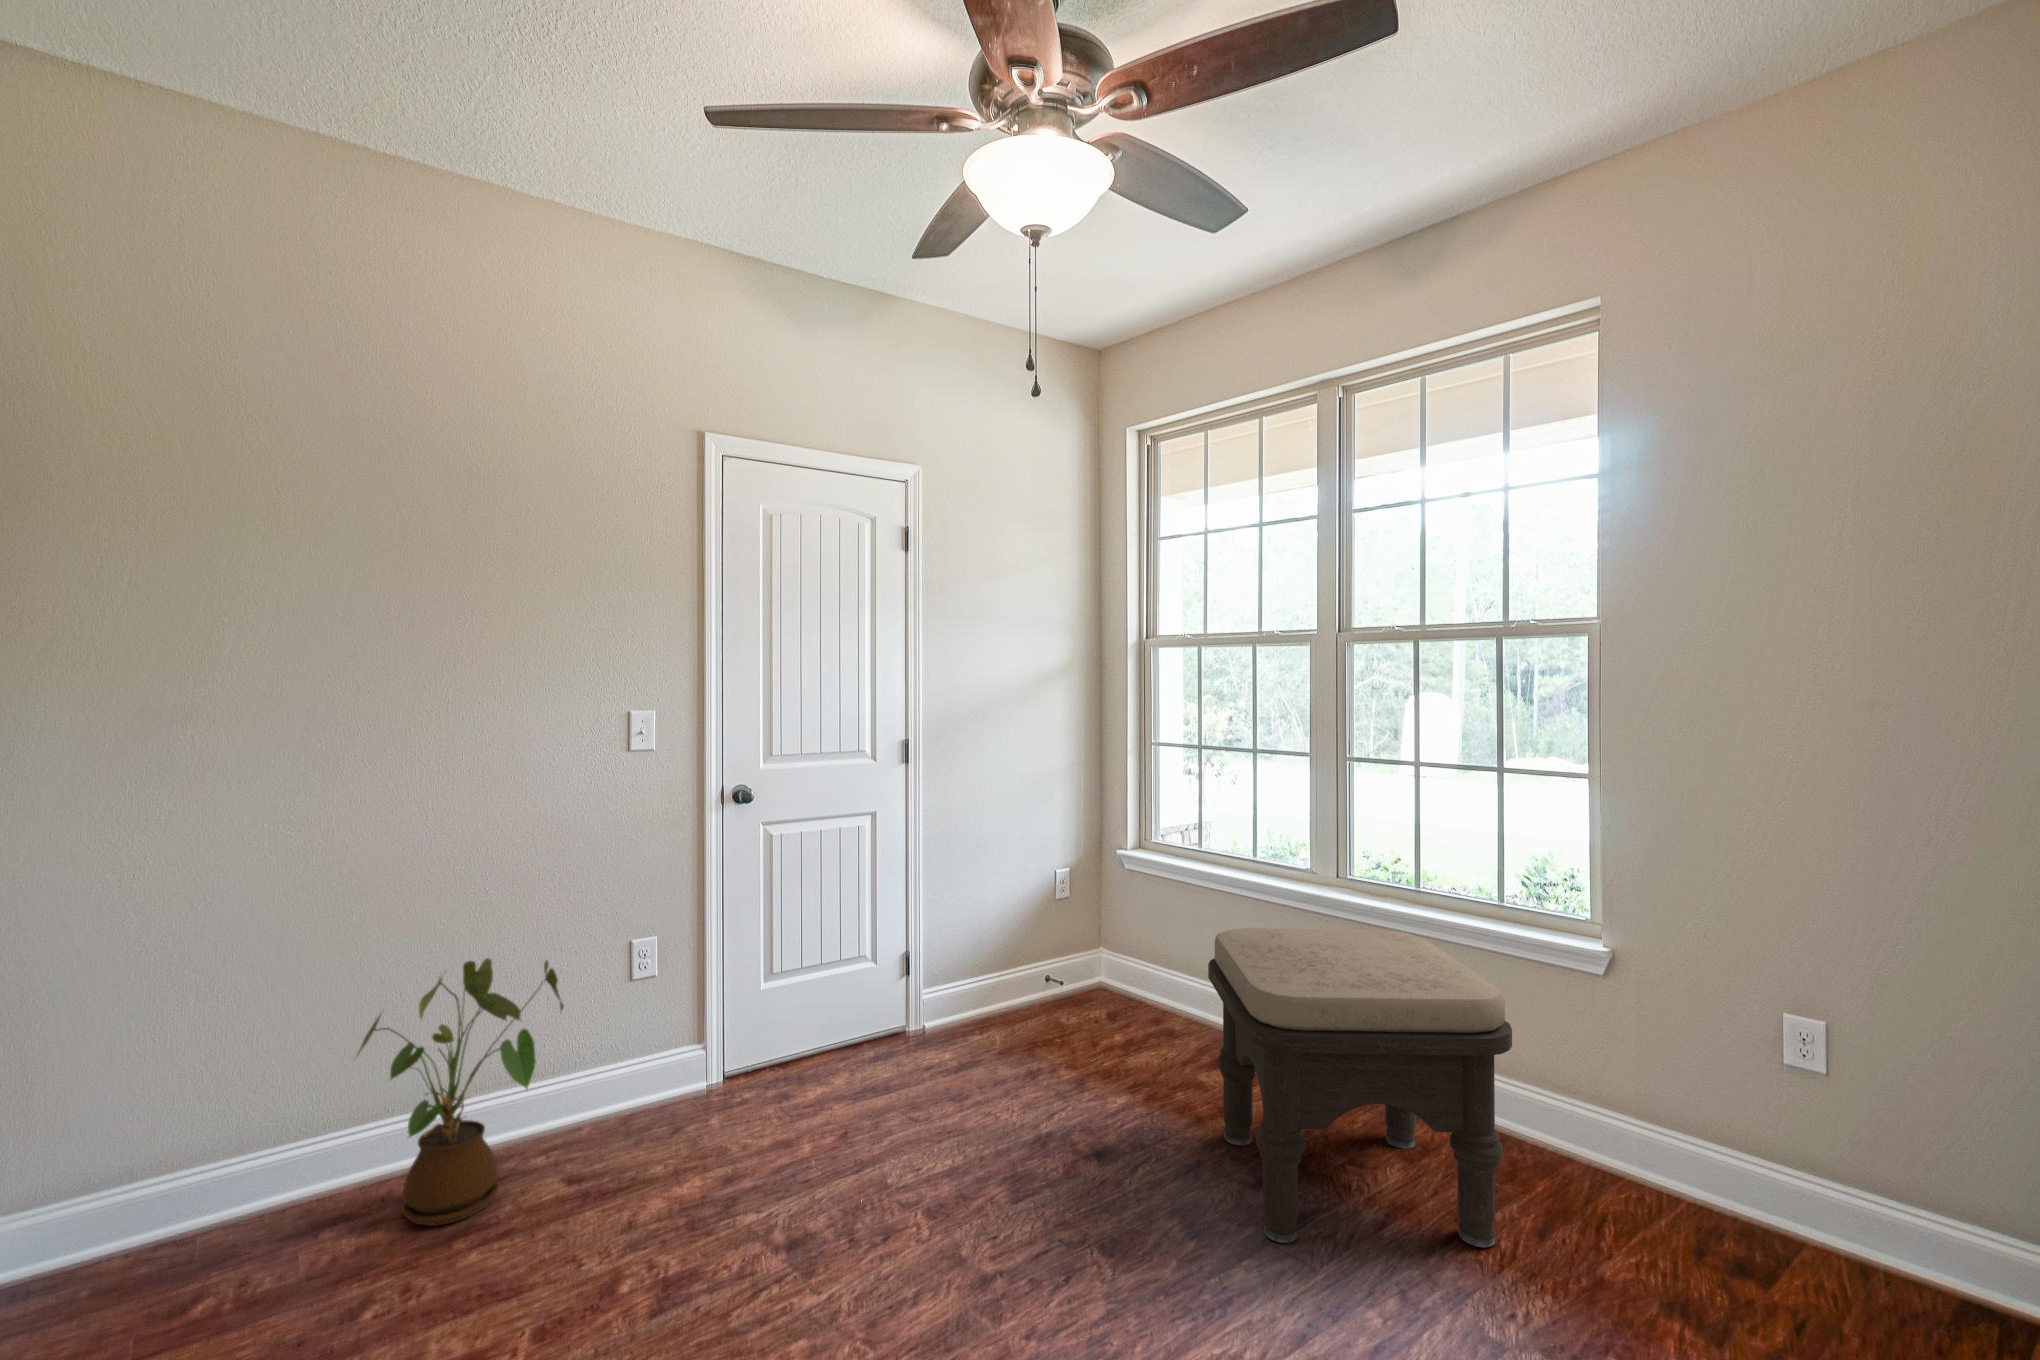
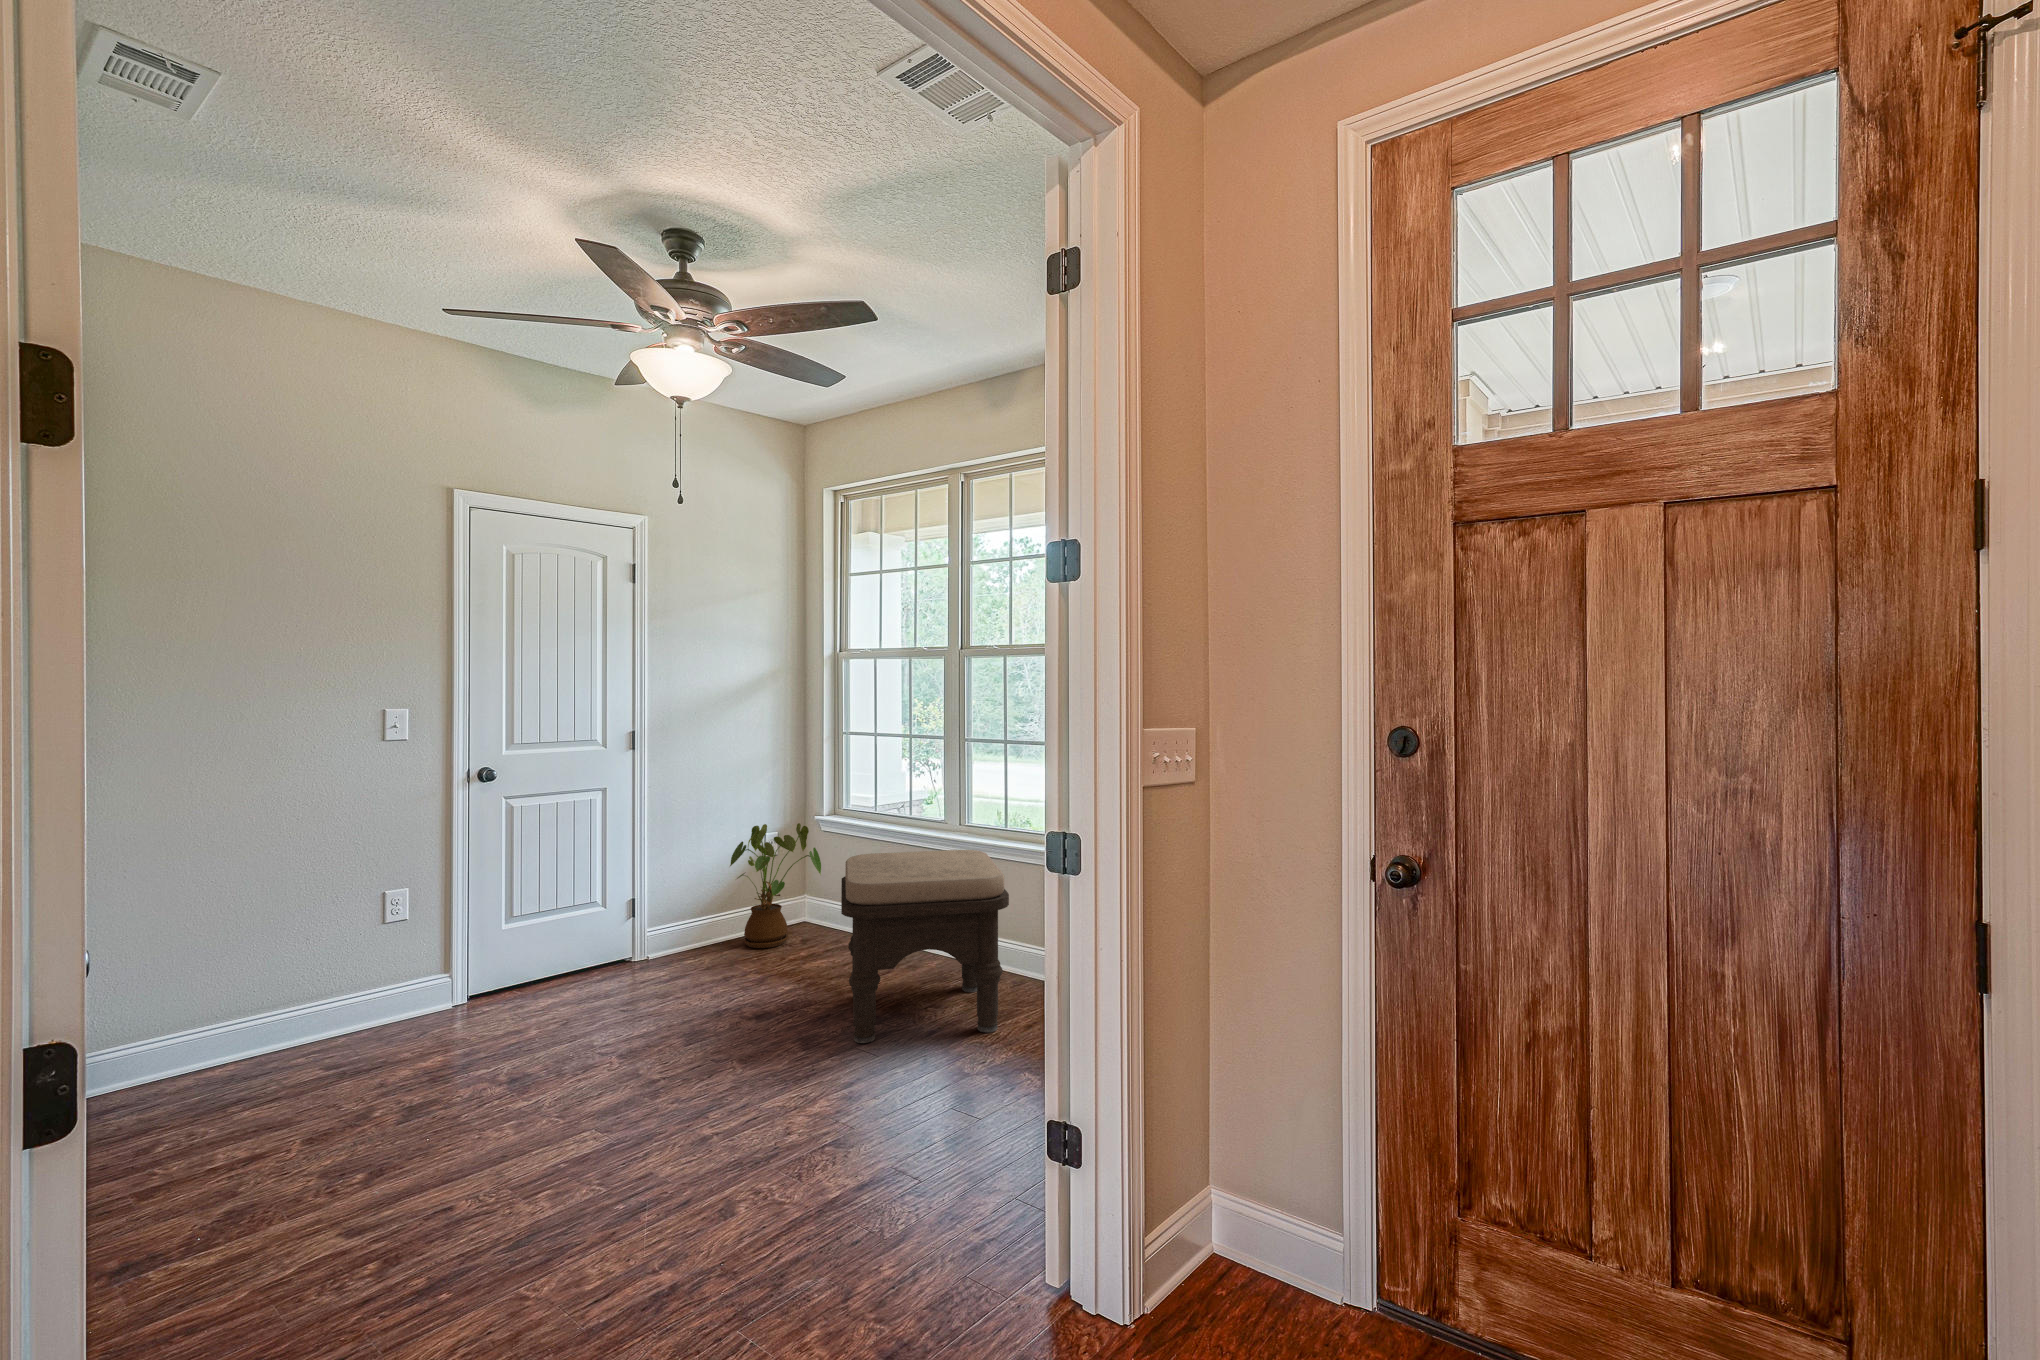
house plant: present [357,958,564,1226] -> present [730,823,821,948]

